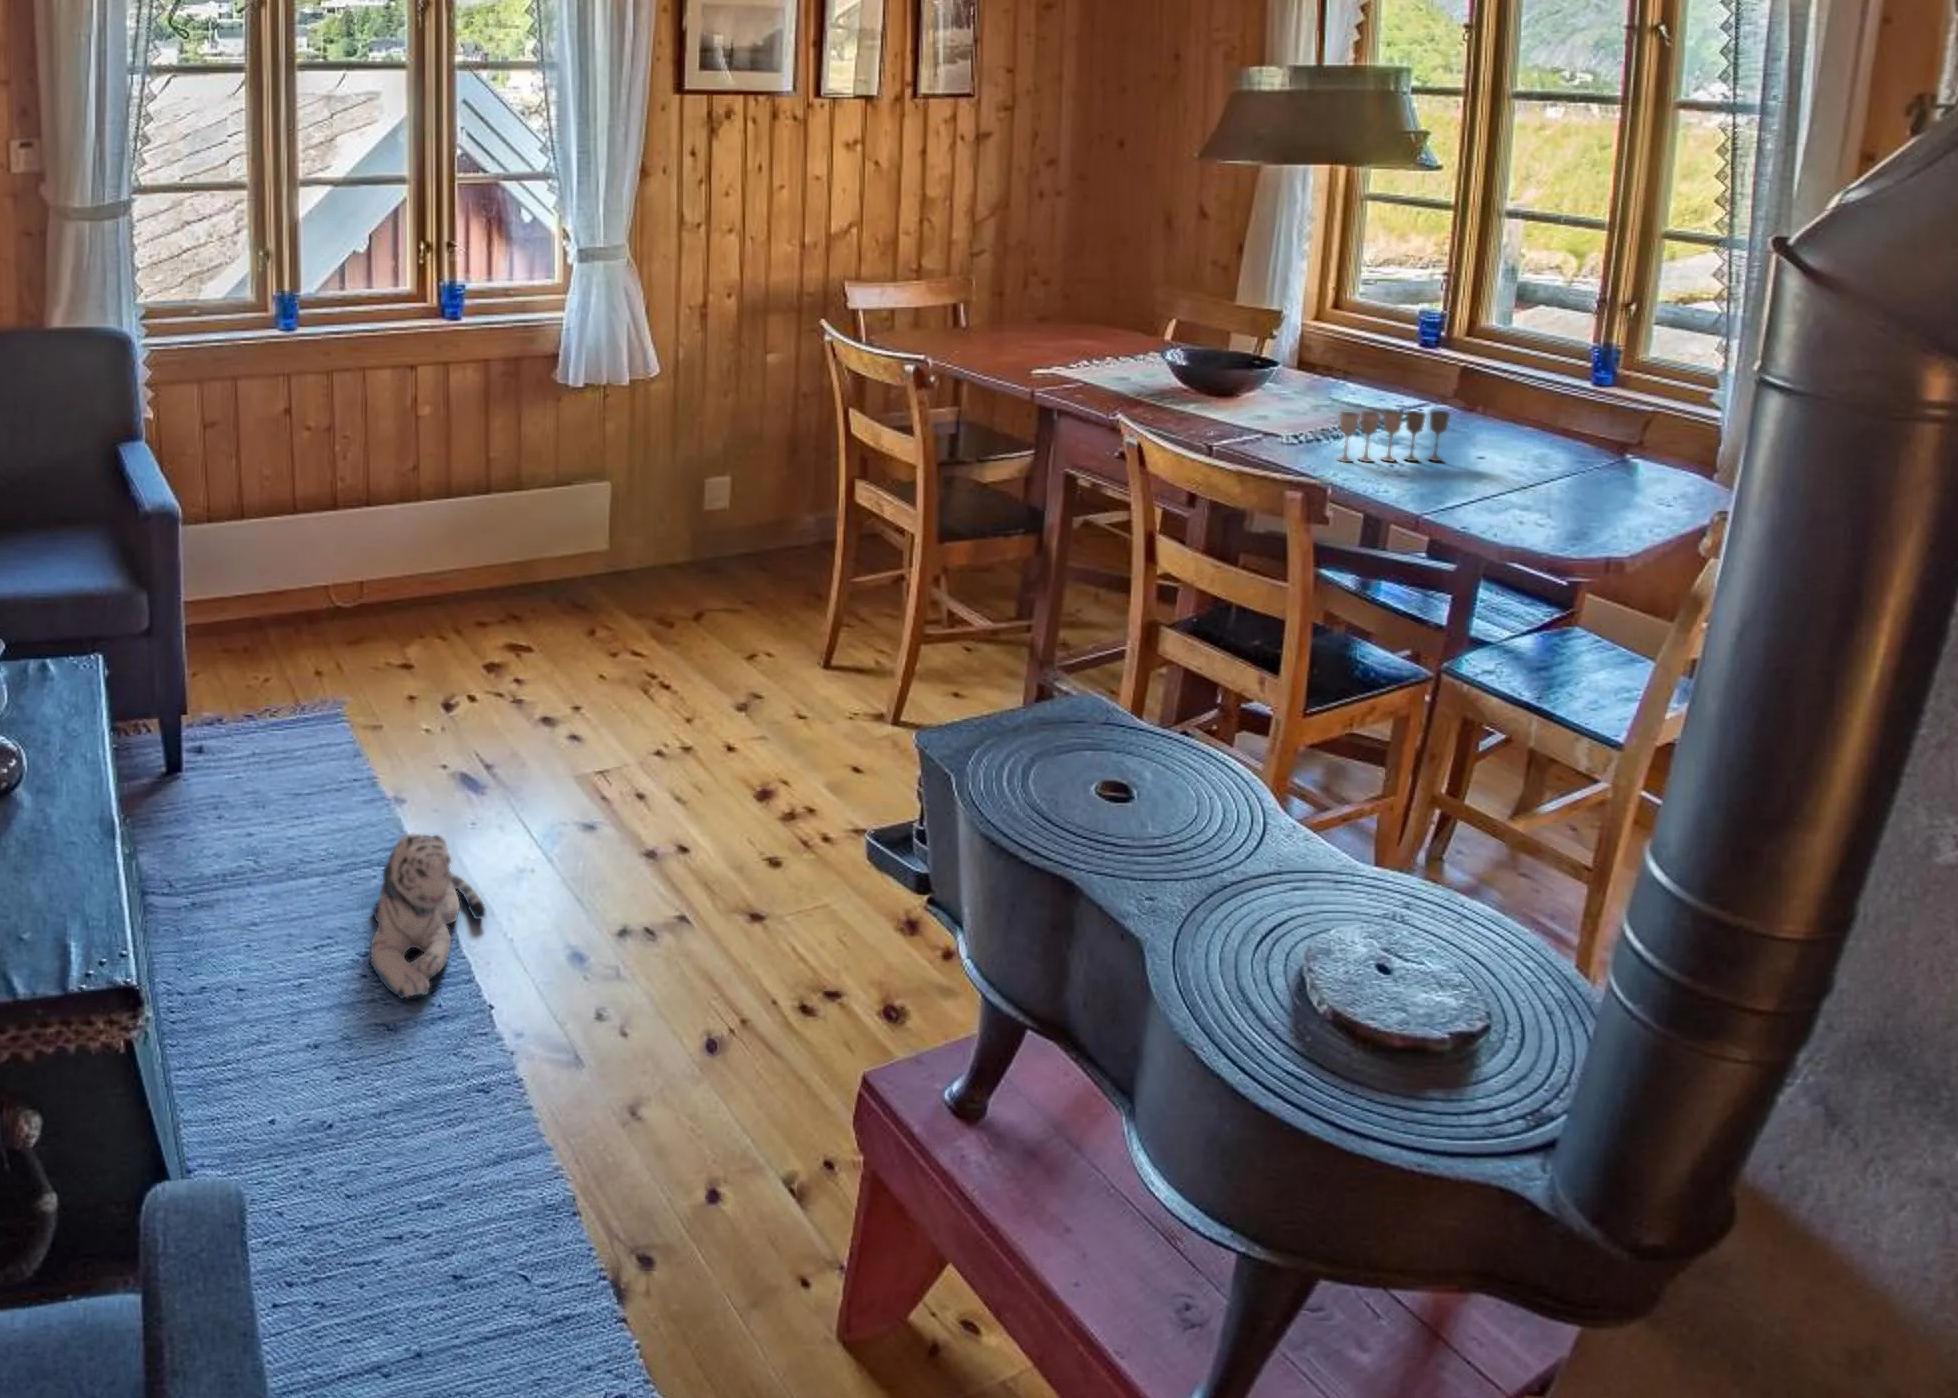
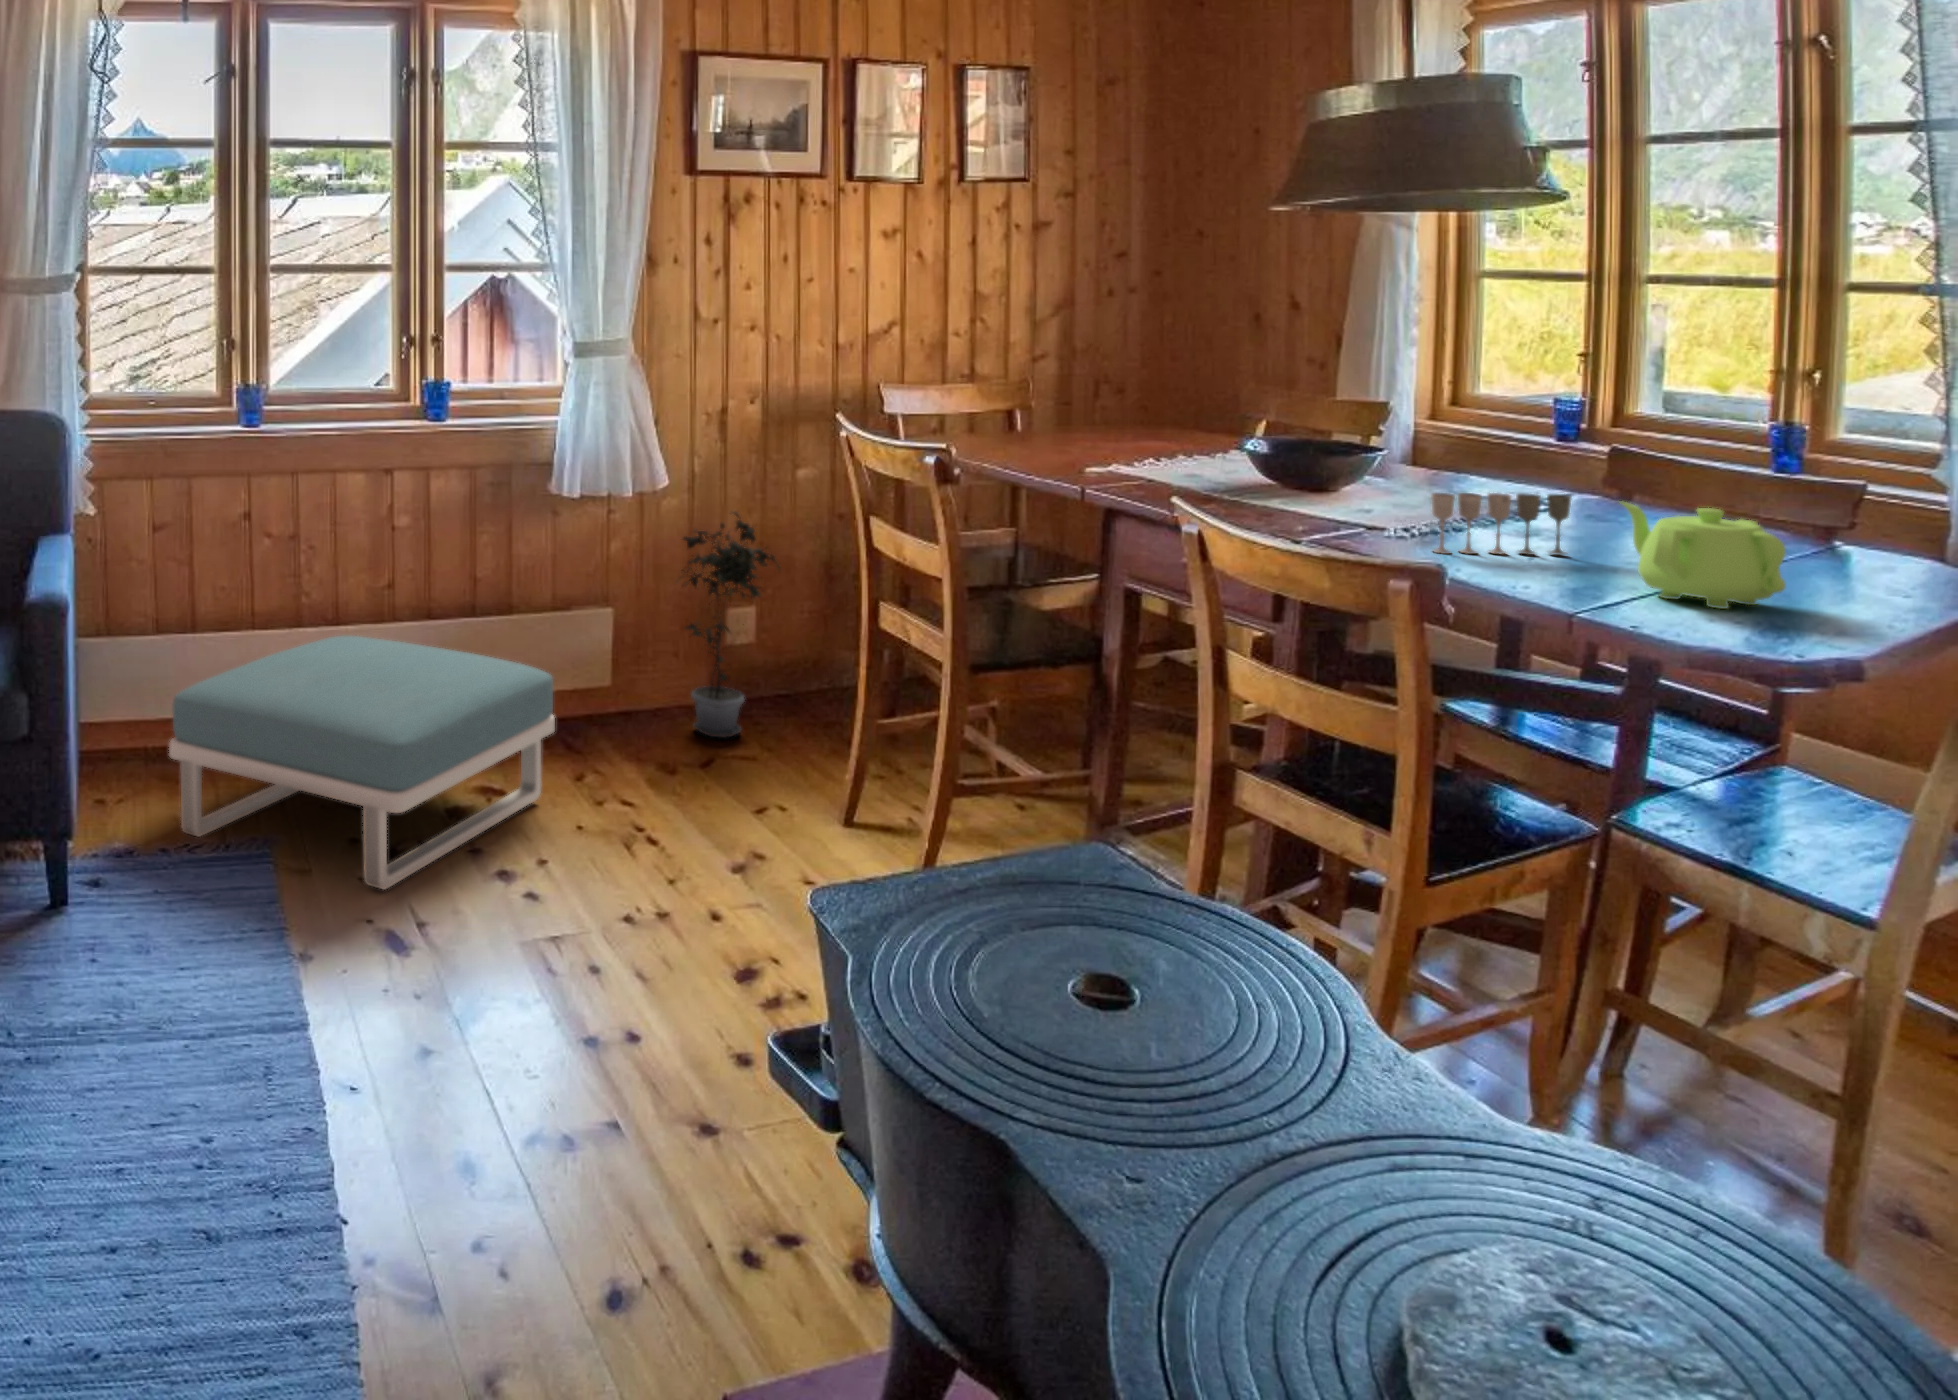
potted plant: none [664,399,761,595] -> present [682,512,779,737]
teapot: none [1493,426,1622,516] -> present [1621,502,1786,609]
footstool: none [248,524,578,753] -> present [169,635,555,889]
plush toy: present [370,834,485,998] -> none [218,958,372,1162]

